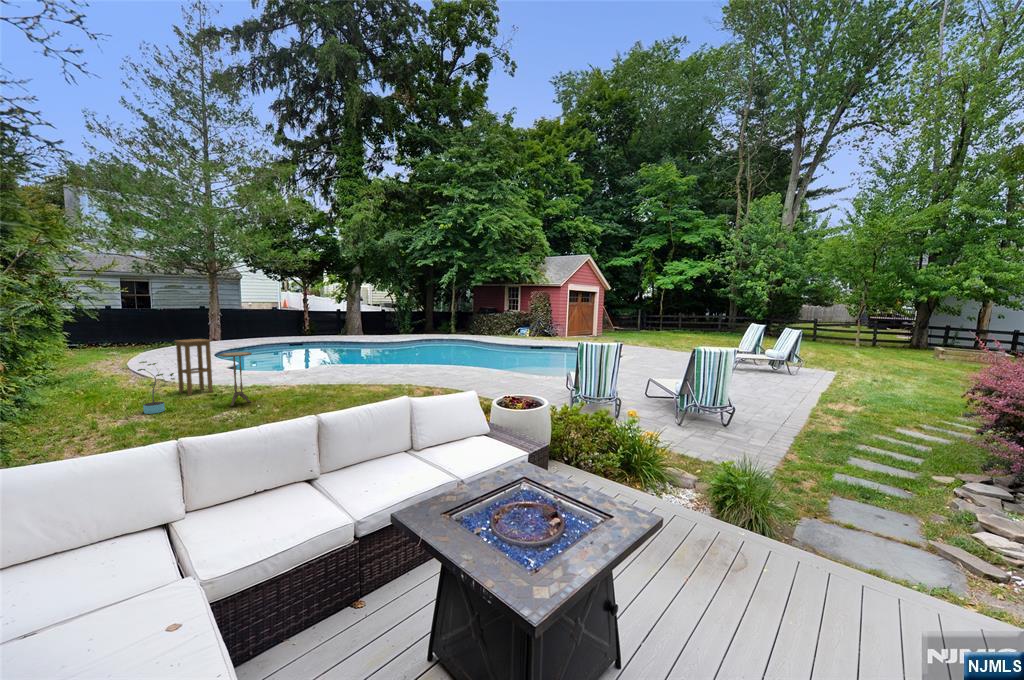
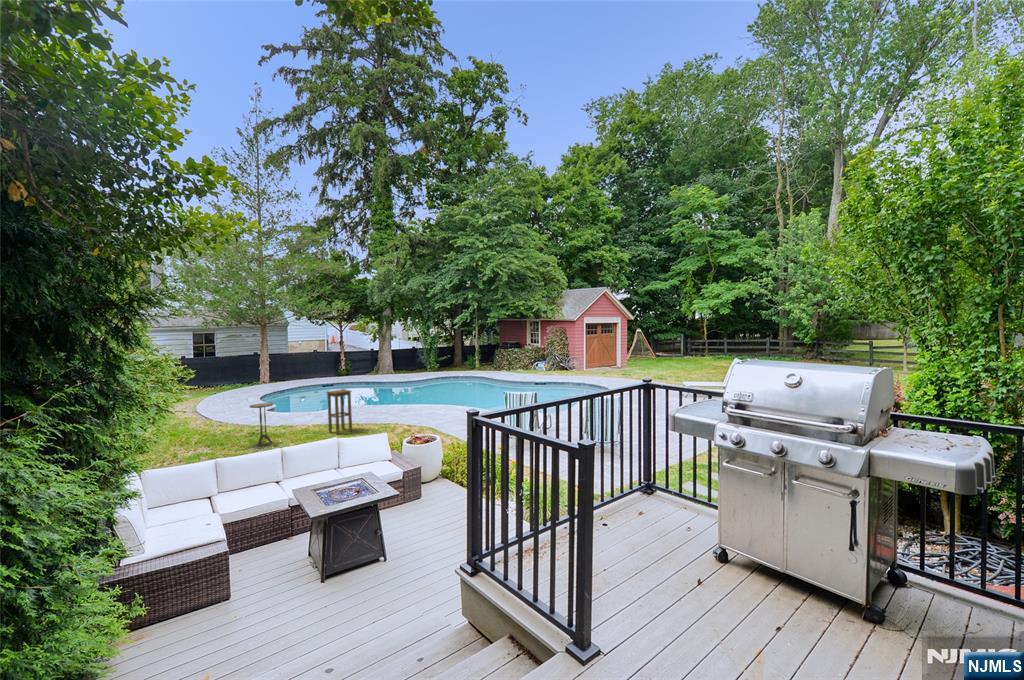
stool: present [175,339,213,395] -> present [327,390,352,435]
potted plant: present [138,361,175,414] -> none [192,413,219,452]

